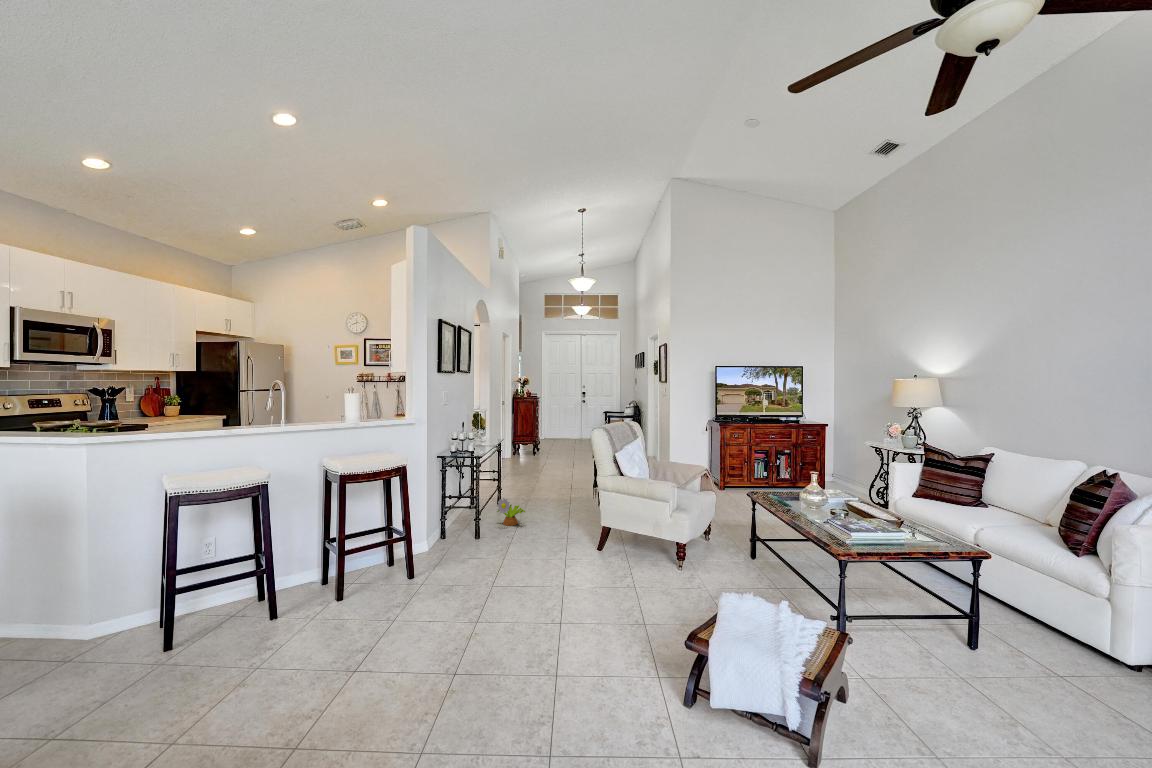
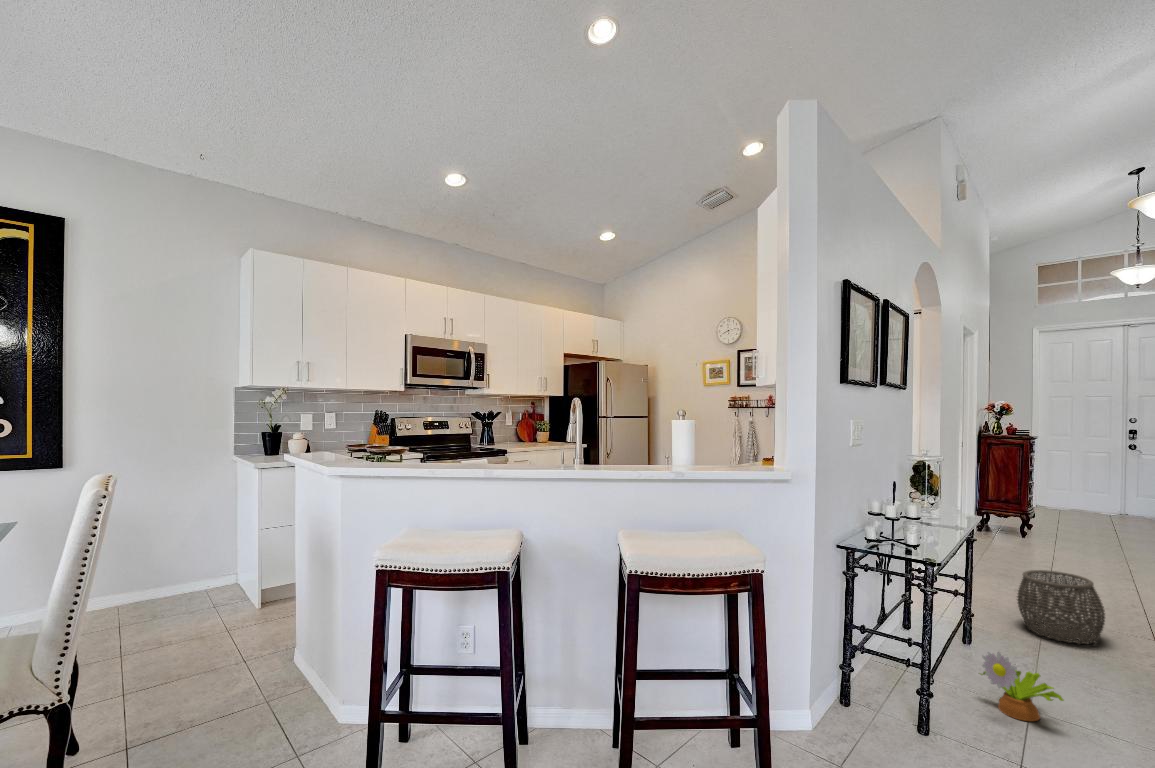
woven basket: none [518,464,550,496] -> present [1017,570,1105,644]

